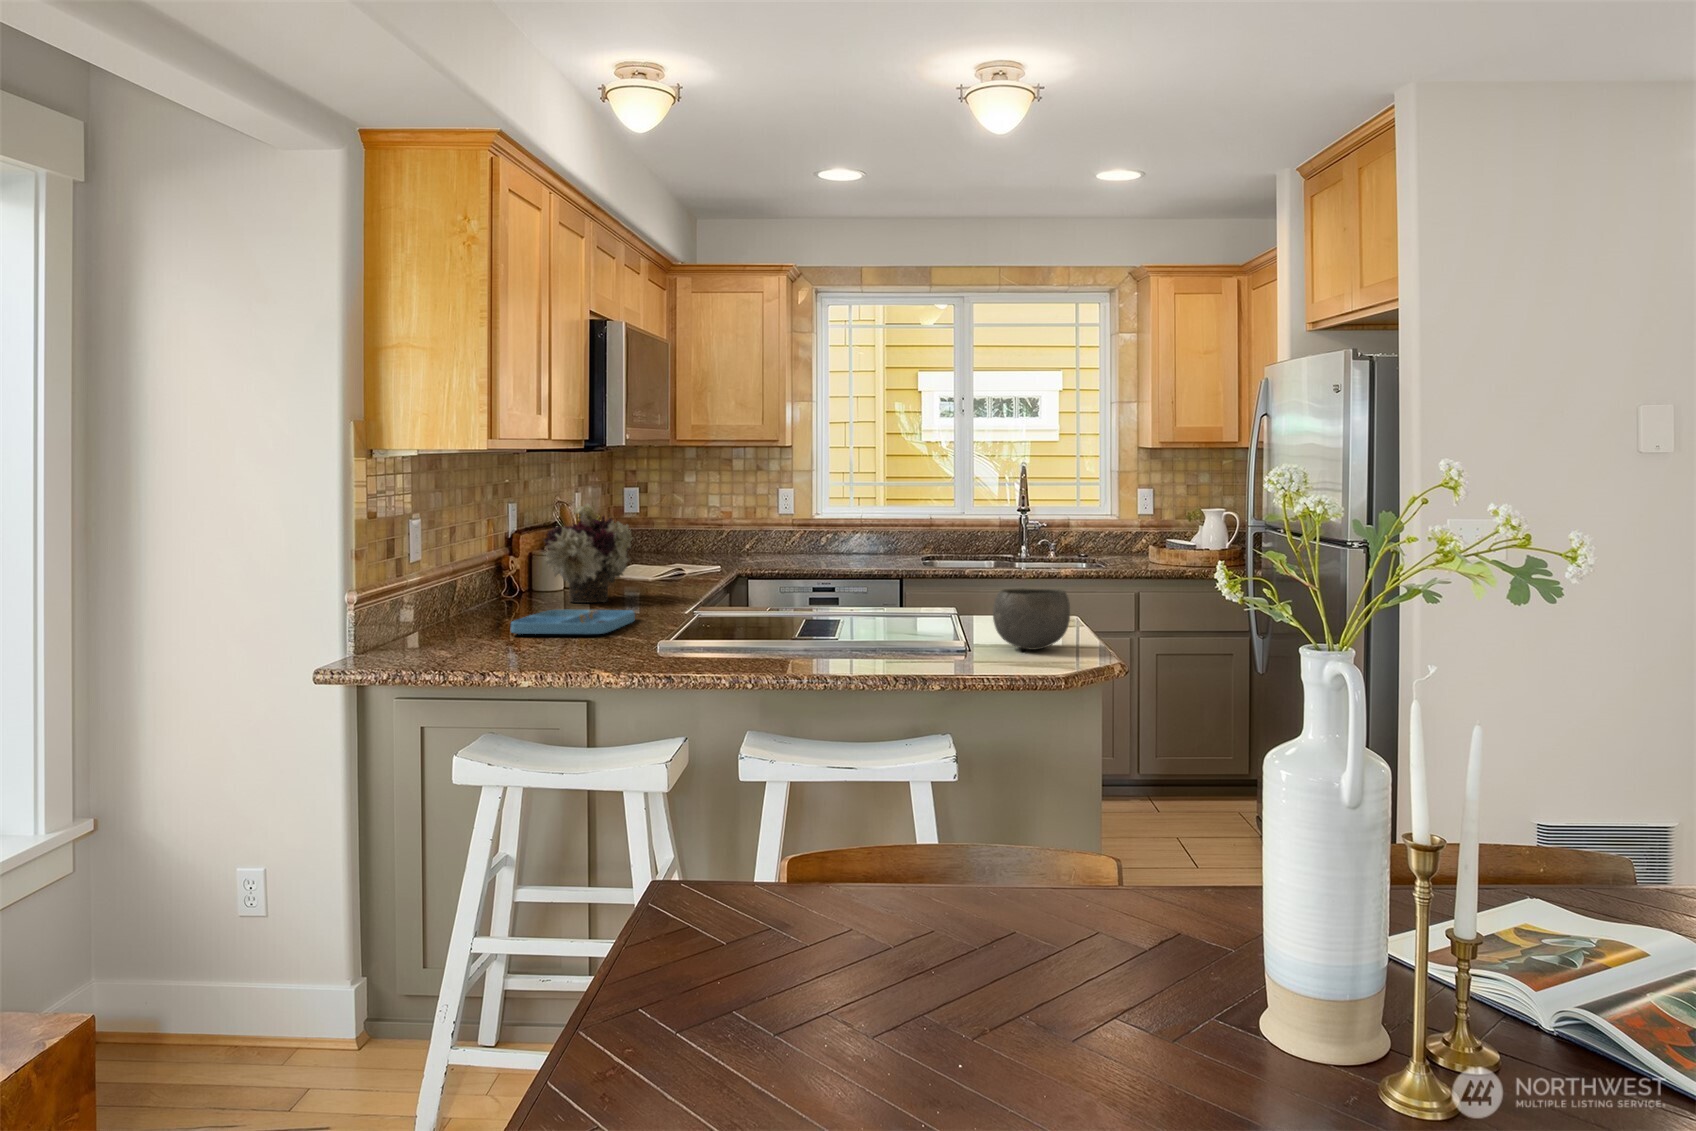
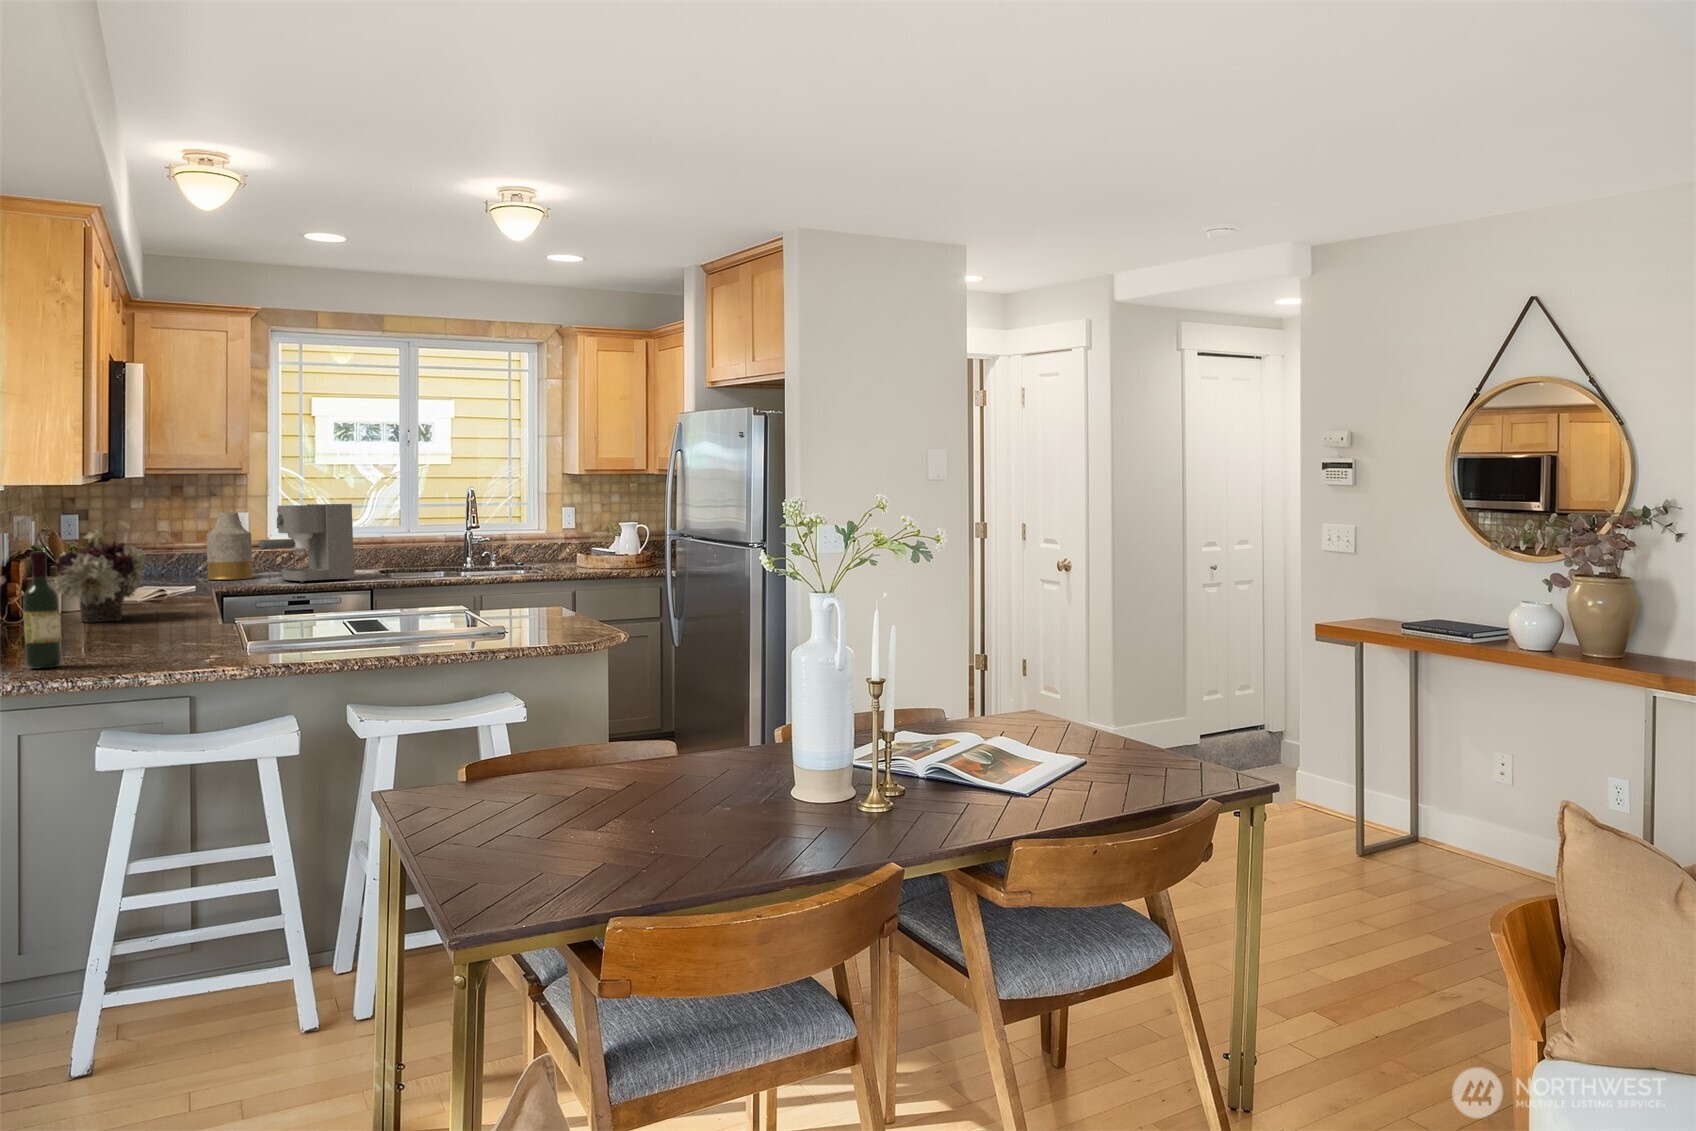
coffee maker: none [789,481,886,568] -> present [259,504,354,583]
vase: none [751,489,794,561] -> present [207,512,253,580]
wine bottle: none [427,524,464,656] -> present [23,552,62,668]
ceramic bowl: present [993,588,1070,650] -> none [524,586,582,630]
tray: present [511,610,635,634] -> none [78,624,183,648]

